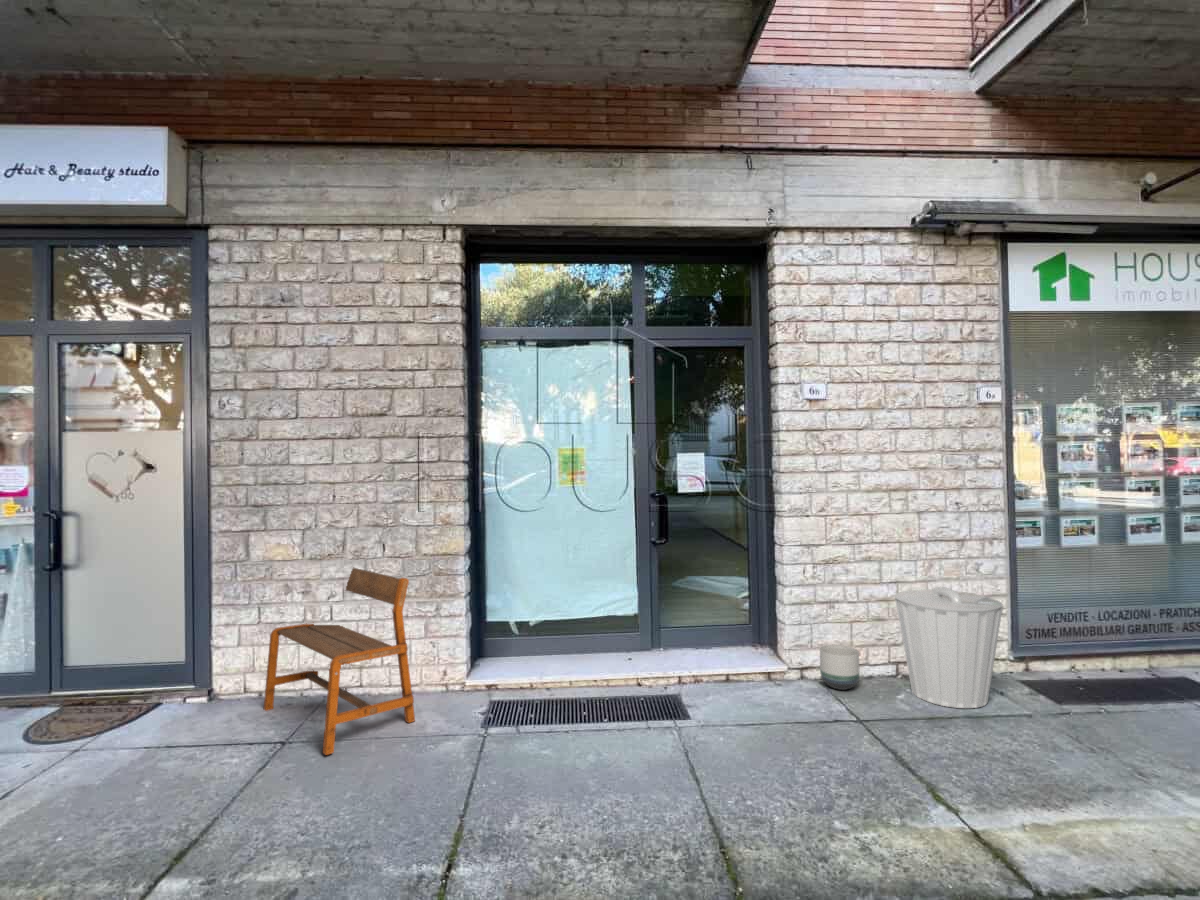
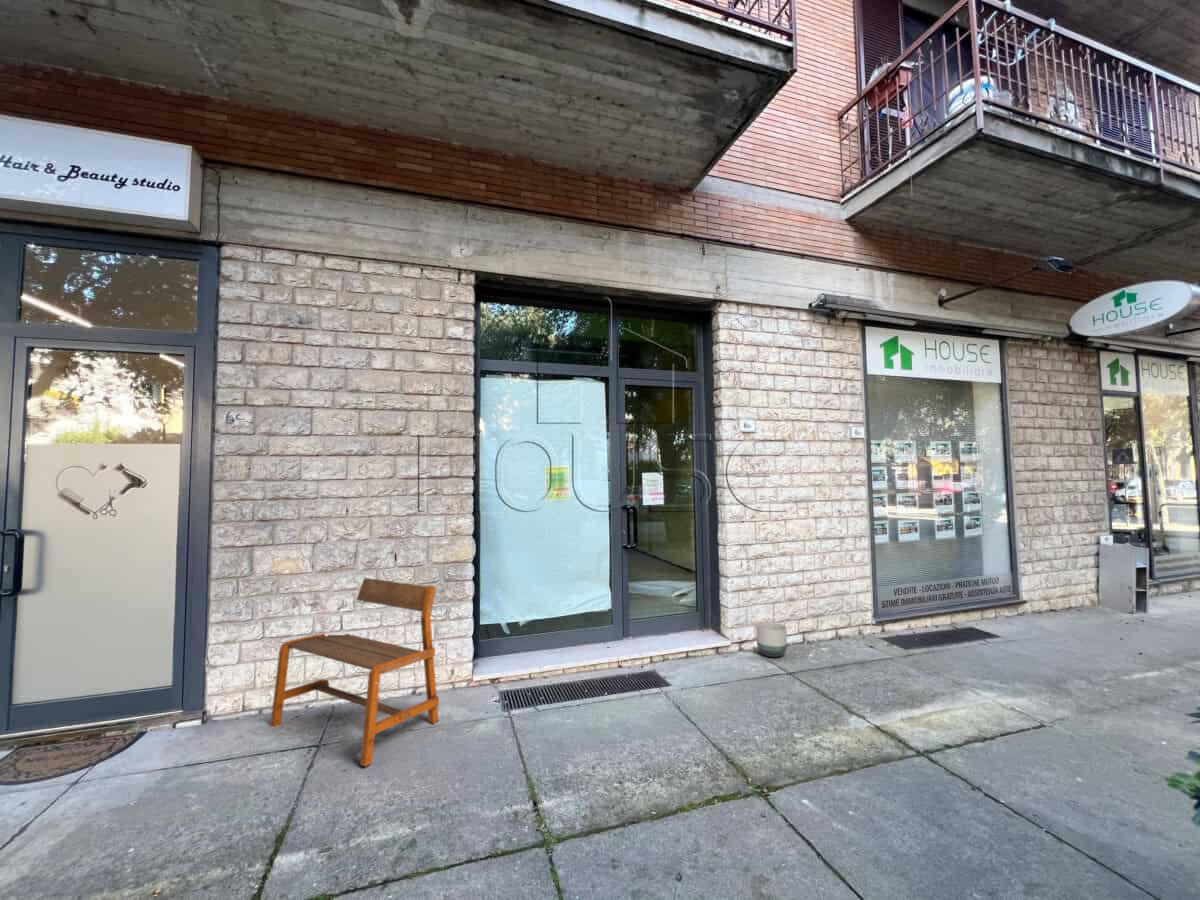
trash can: present [895,587,1003,708] -> none [807,573,885,664]

